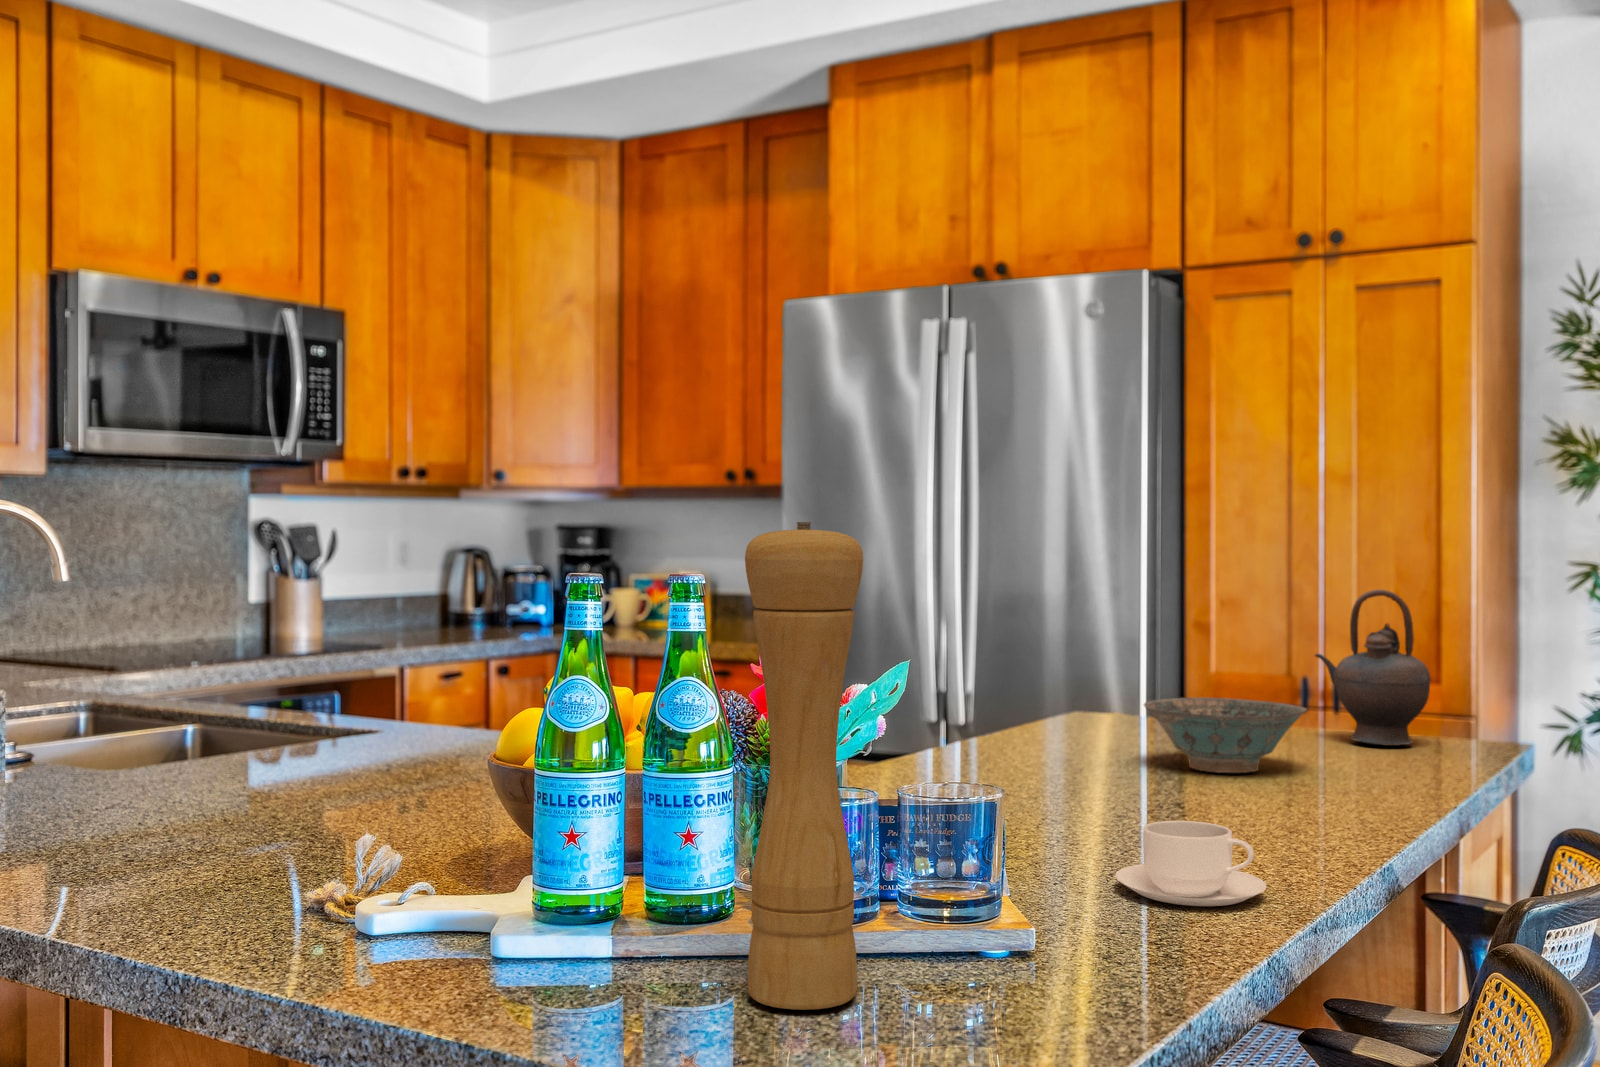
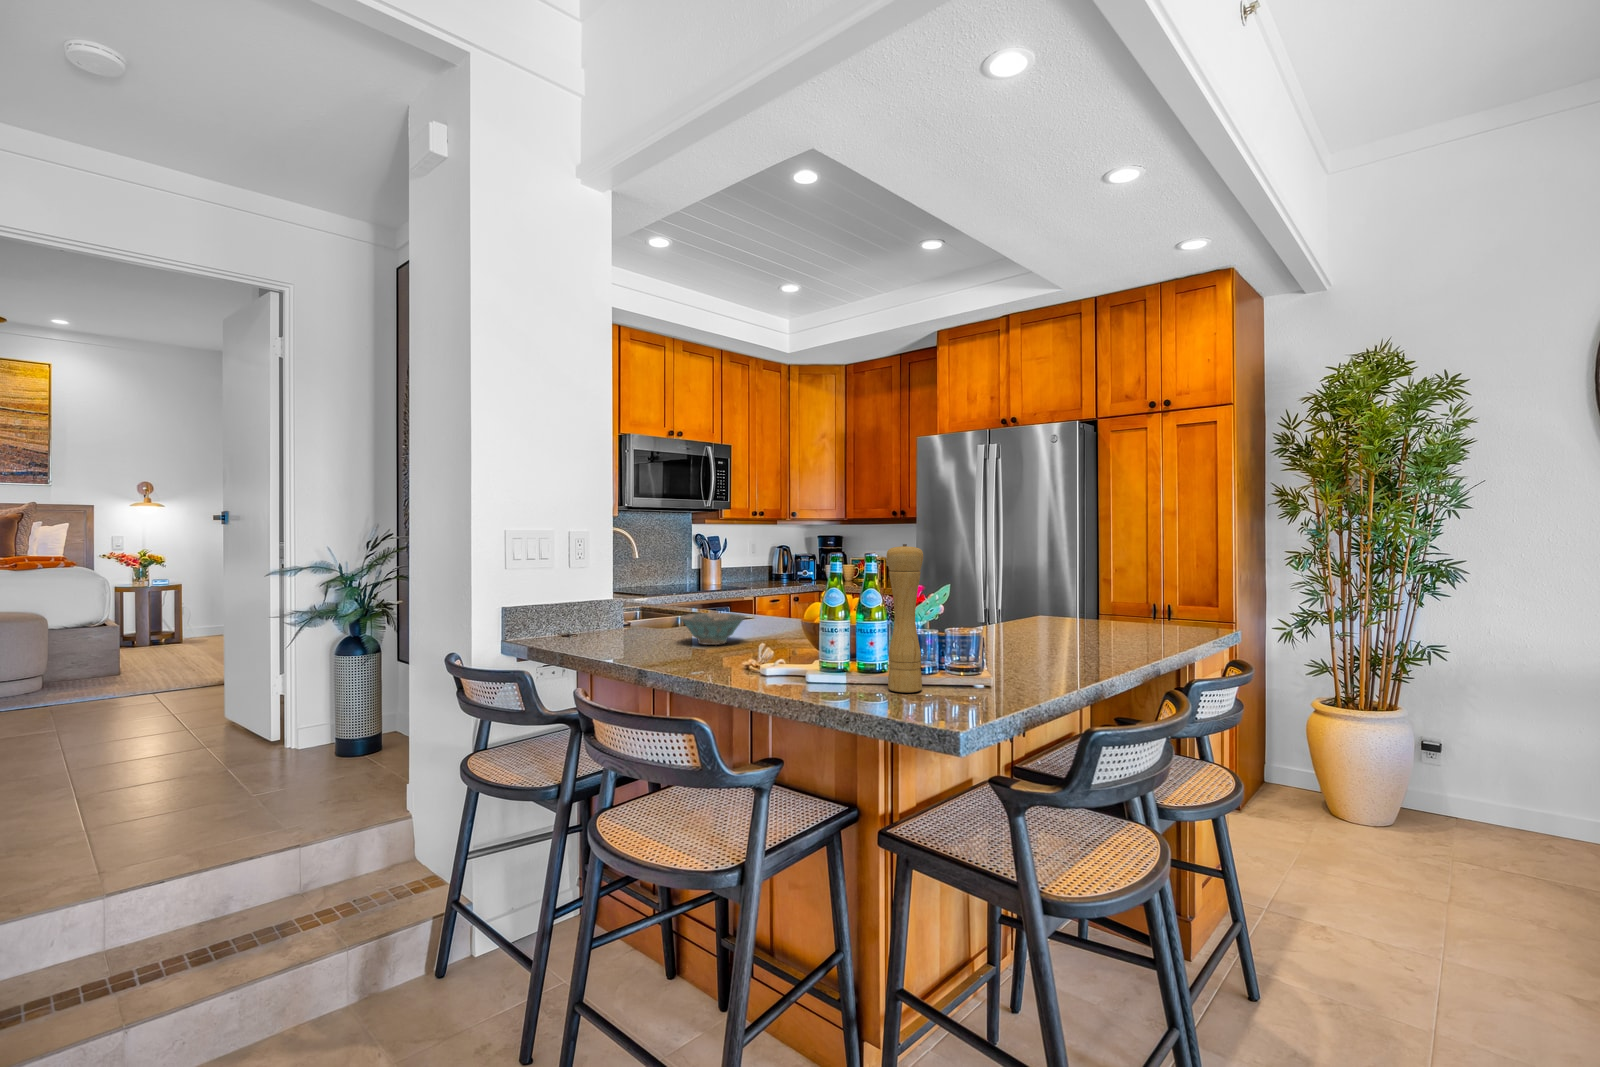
teapot: present [1315,590,1431,746] -> none [1138,565,1188,631]
ceramic bowl: present [1144,698,1307,773] -> present [680,613,746,645]
coffee cup: present [1115,821,1267,906] -> none [1021,647,1075,675]

